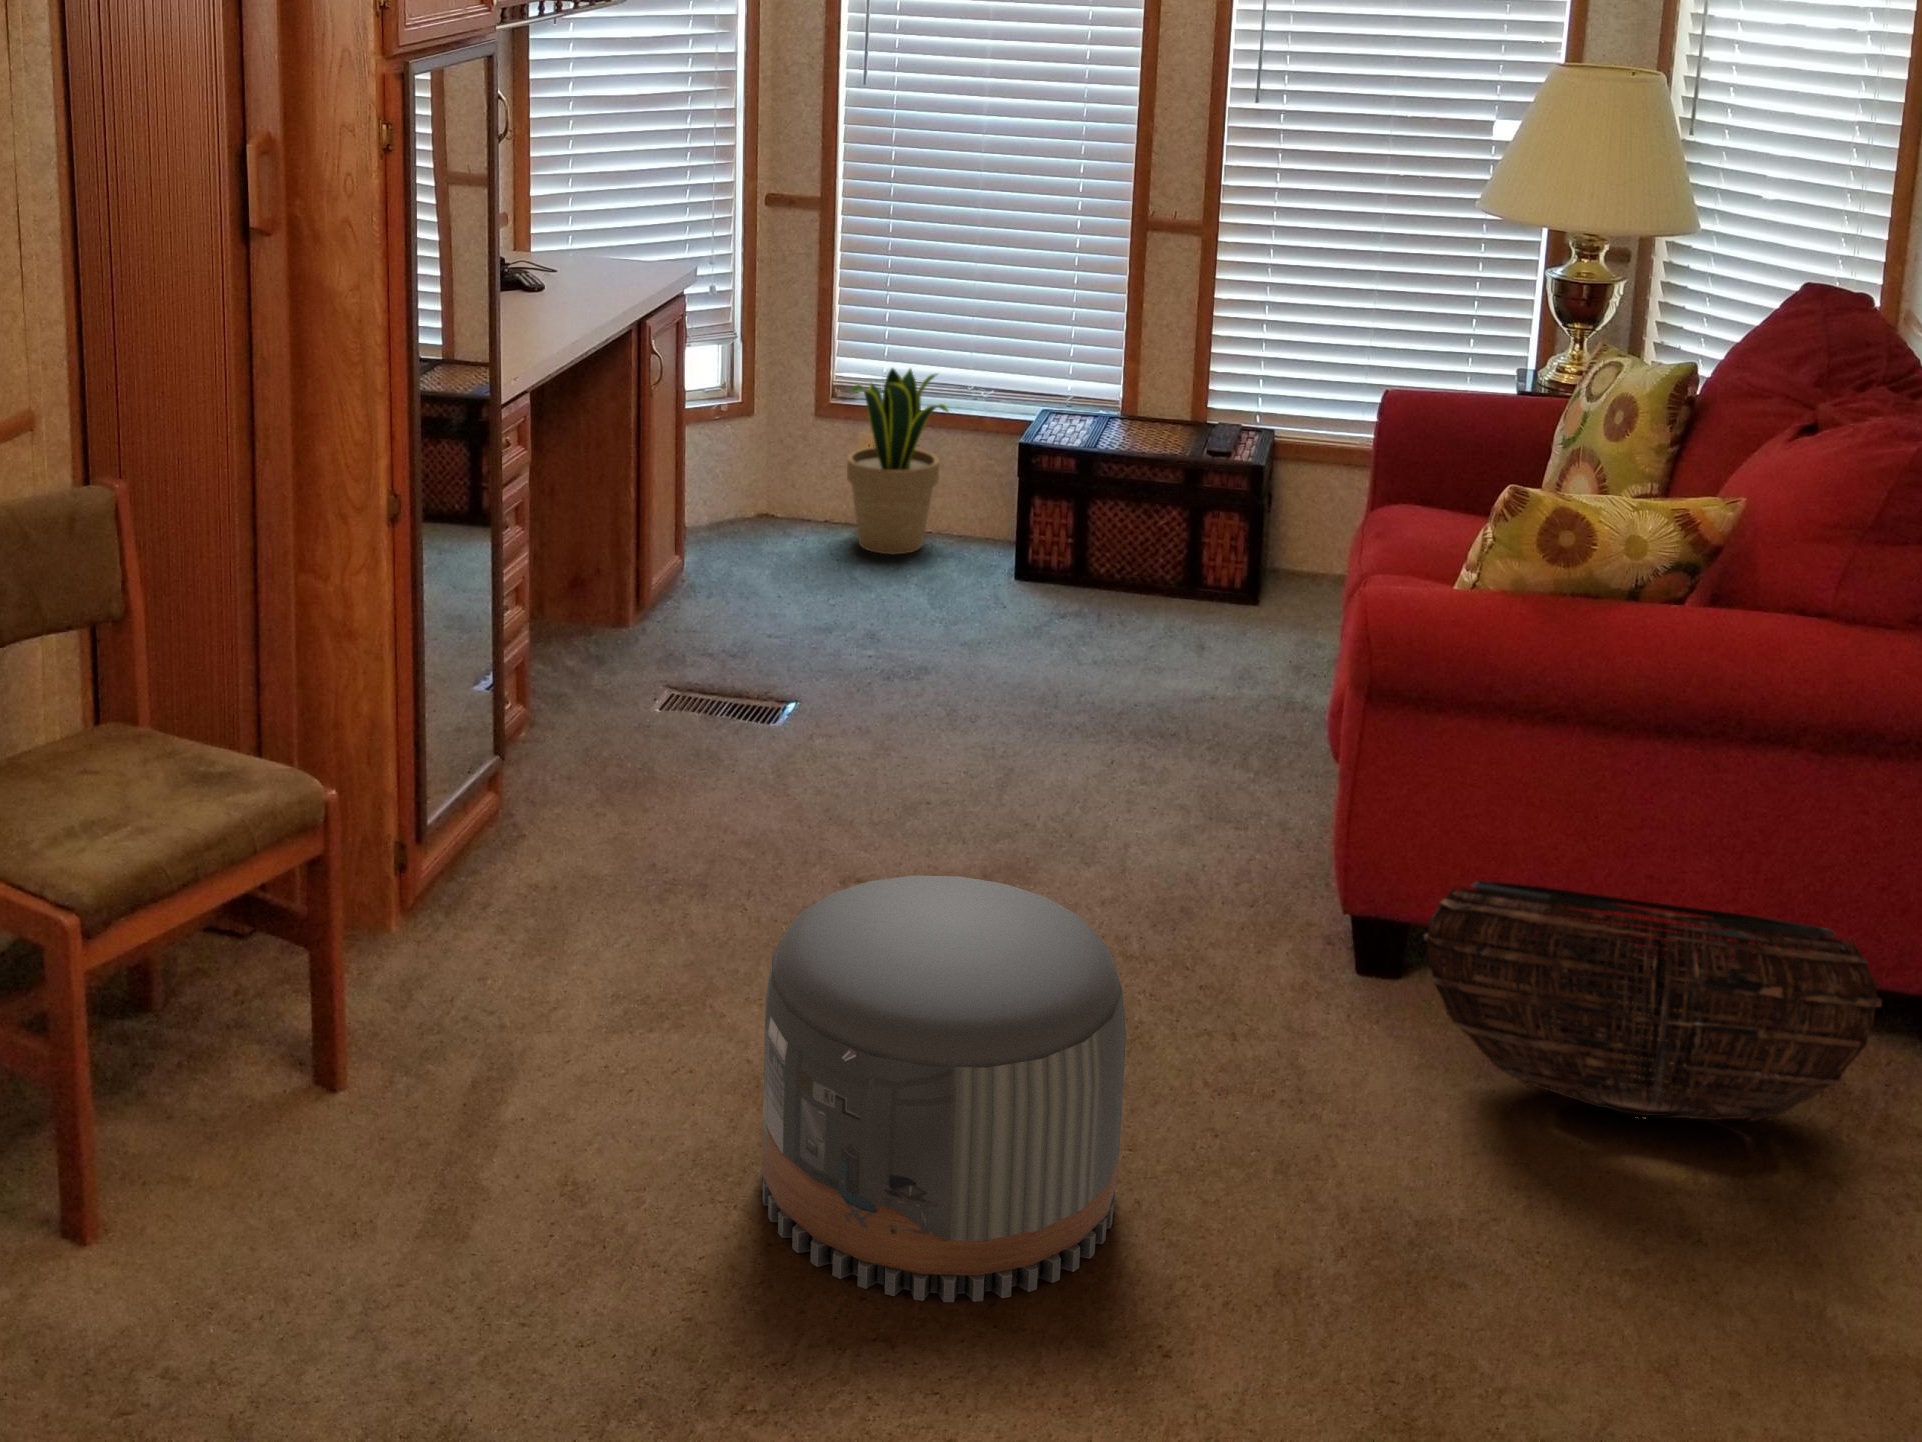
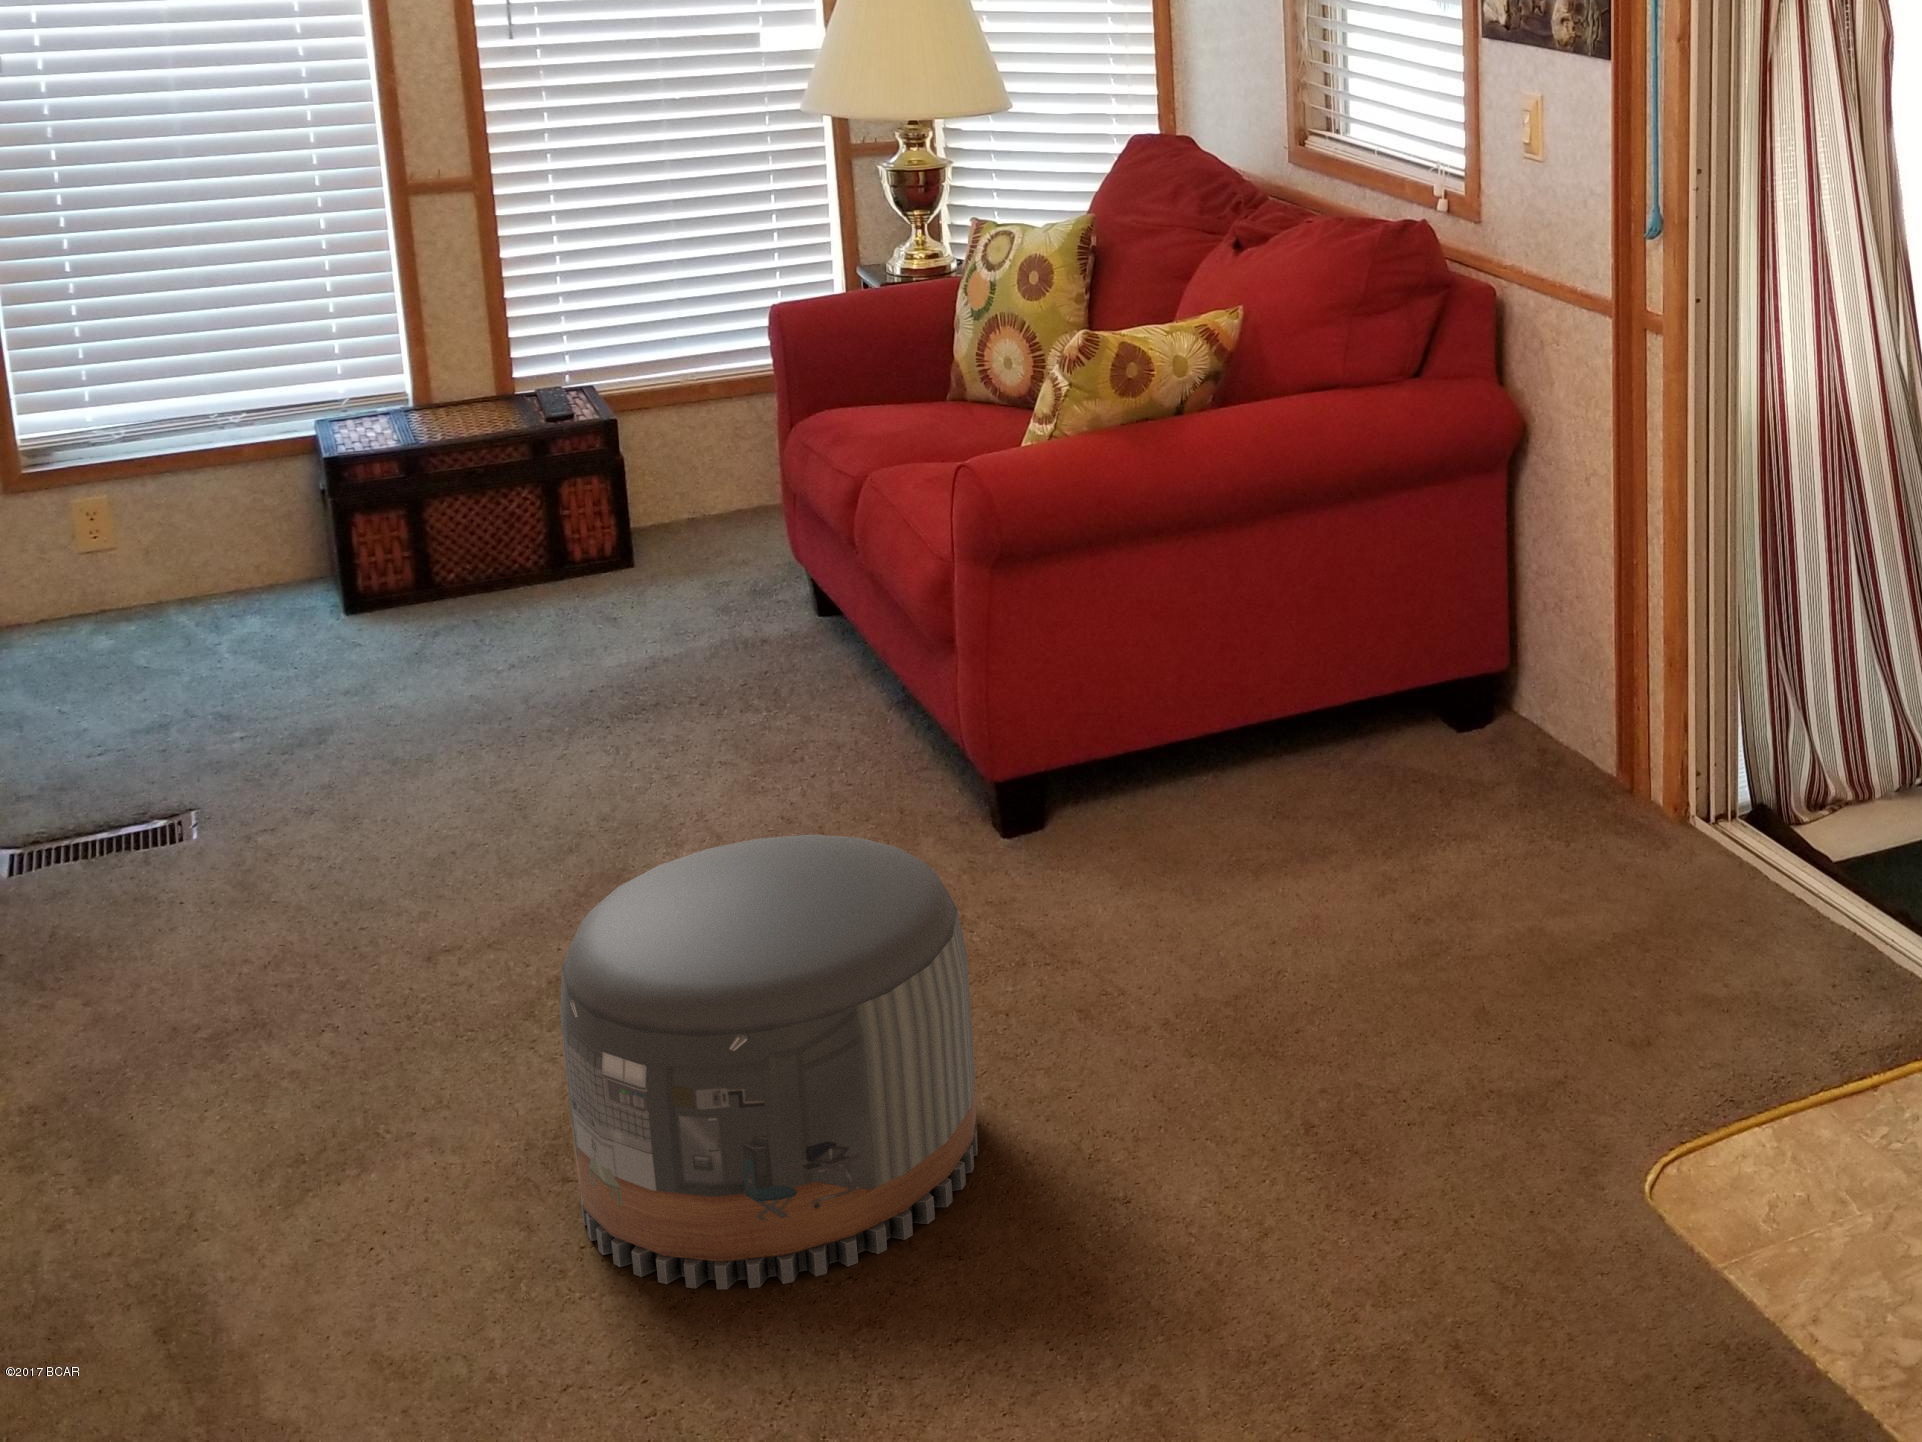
potted plant: present [847,368,948,555] -> none [78,406,213,636]
basket: present [1424,881,1881,1121] -> none [1095,644,1457,864]

